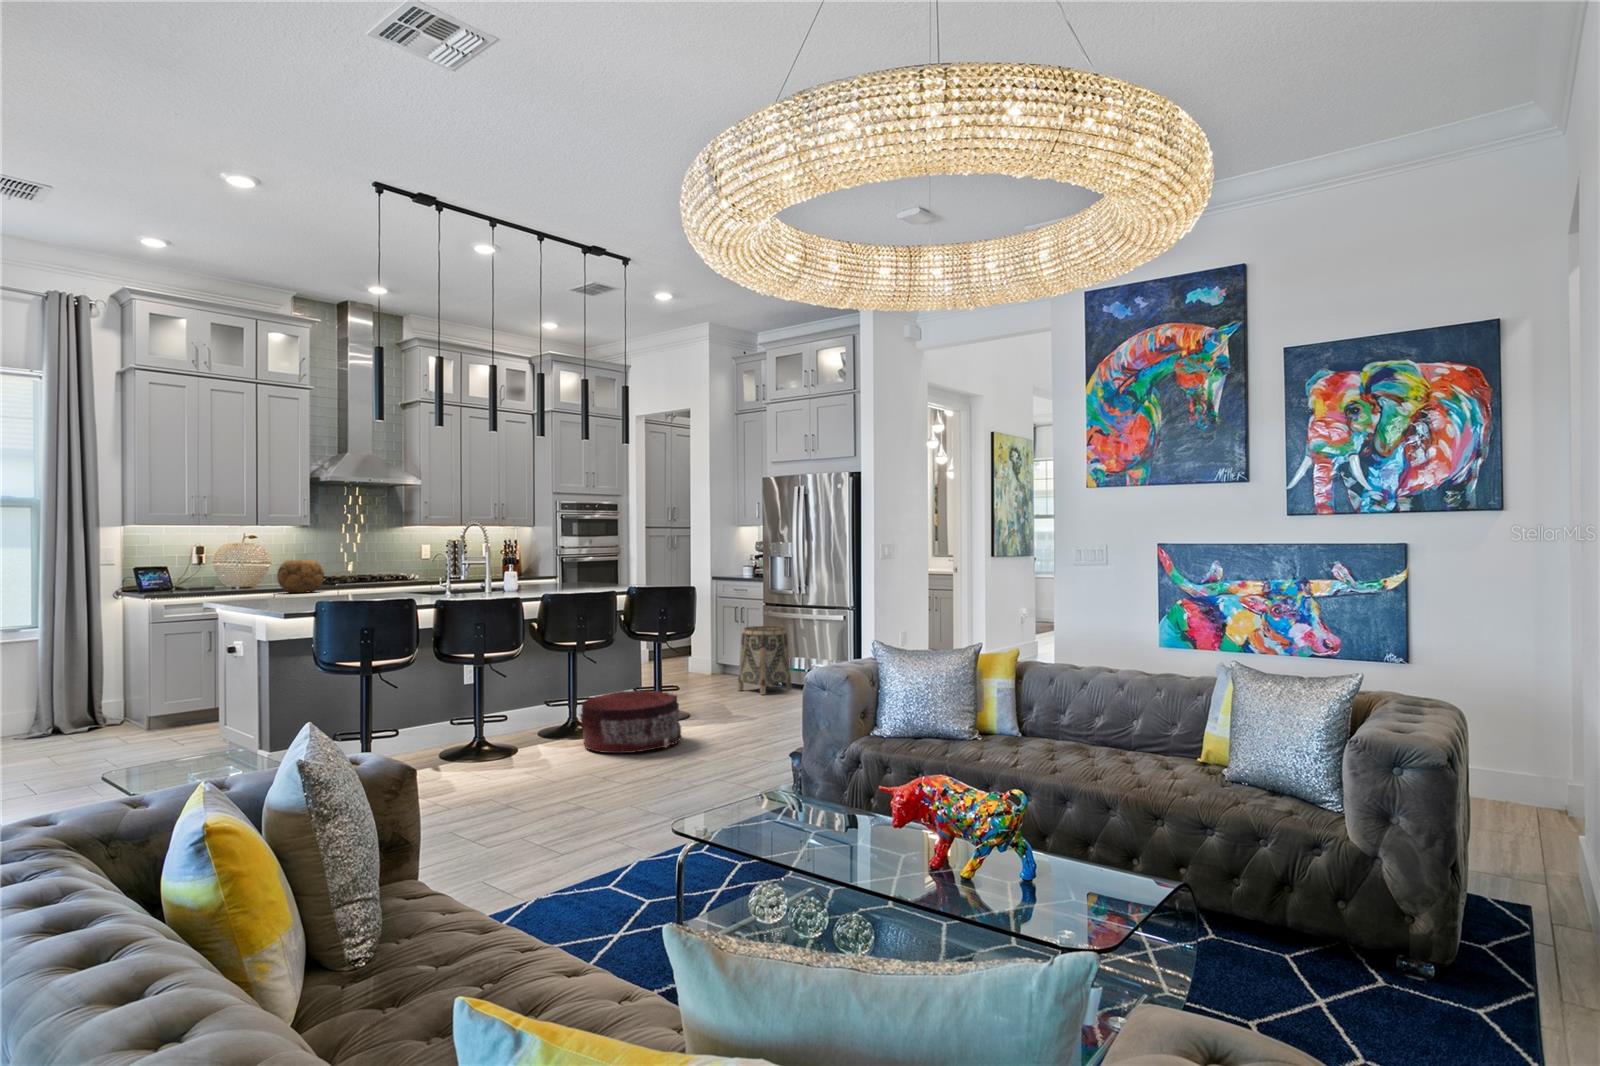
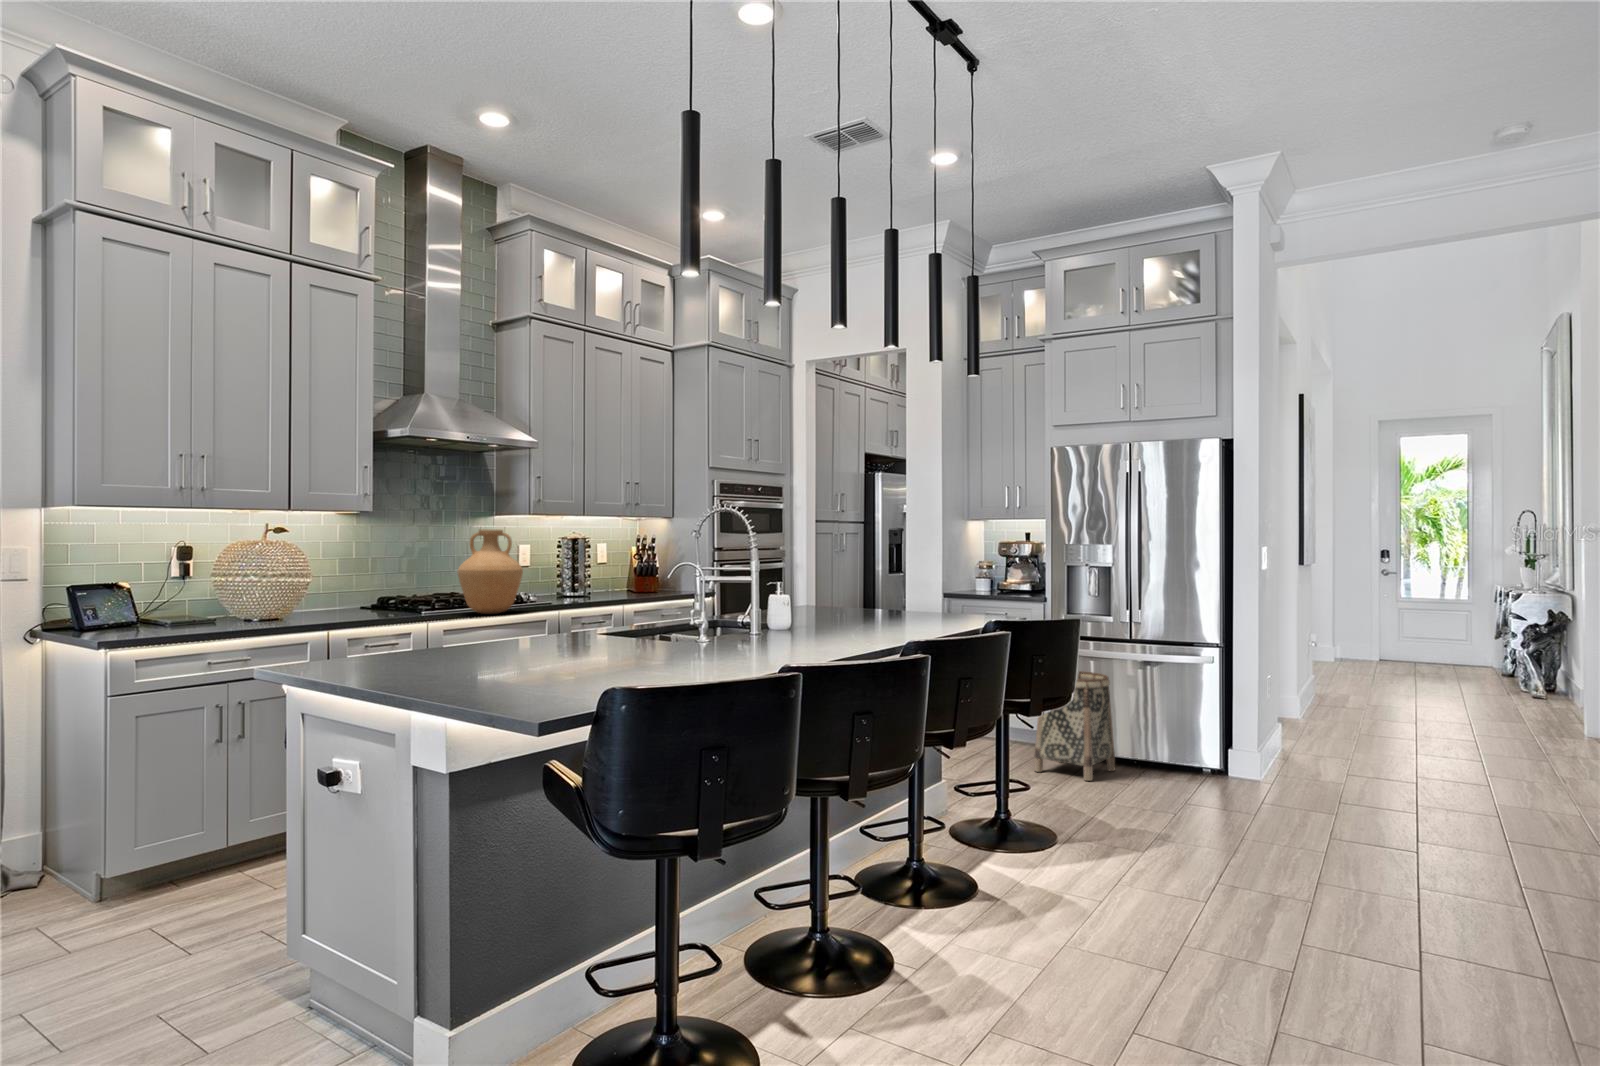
vase: none [366,535,407,587] -> present [458,529,523,614]
decorative bowl: present [277,560,324,593] -> none [326,571,405,629]
pouf: present [580,691,682,753] -> none [986,812,1177,960]

